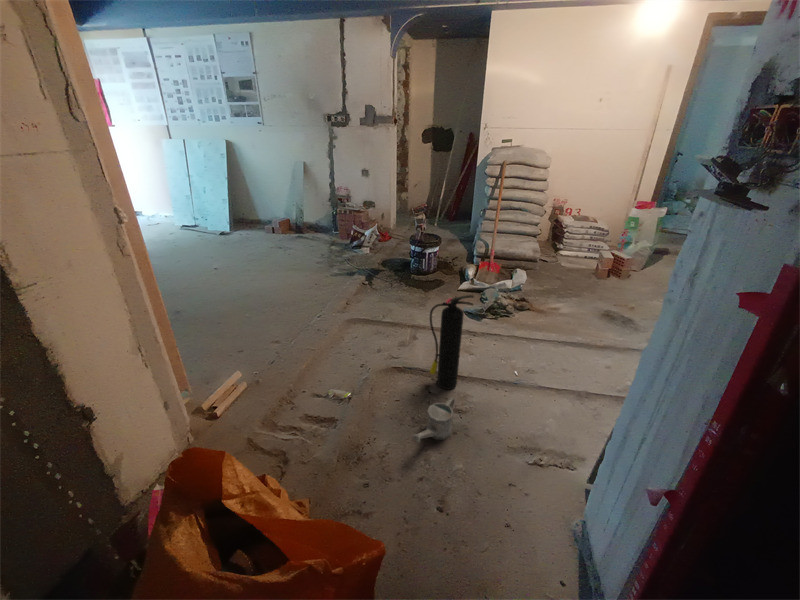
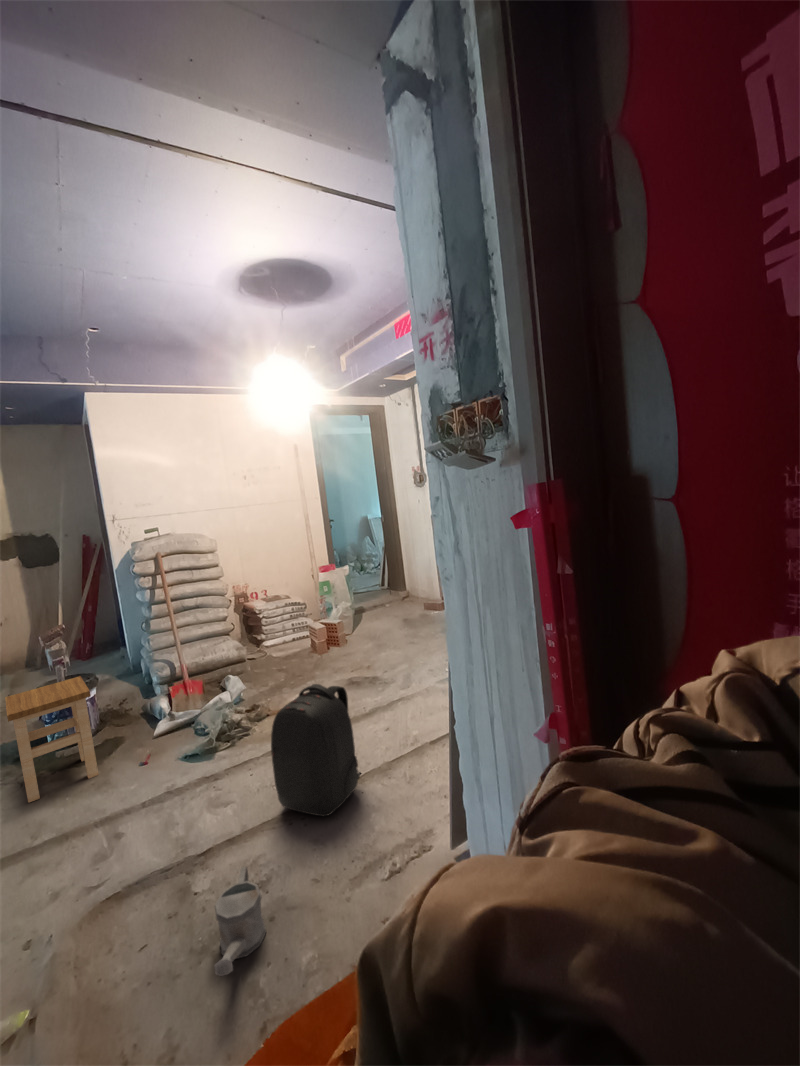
stool: none [388,237,429,298] -> present [5,676,99,803]
fire extinguisher: present [430,295,474,389] -> none [158,696,231,877]
backpack: none [496,313,573,401] -> present [271,684,361,816]

